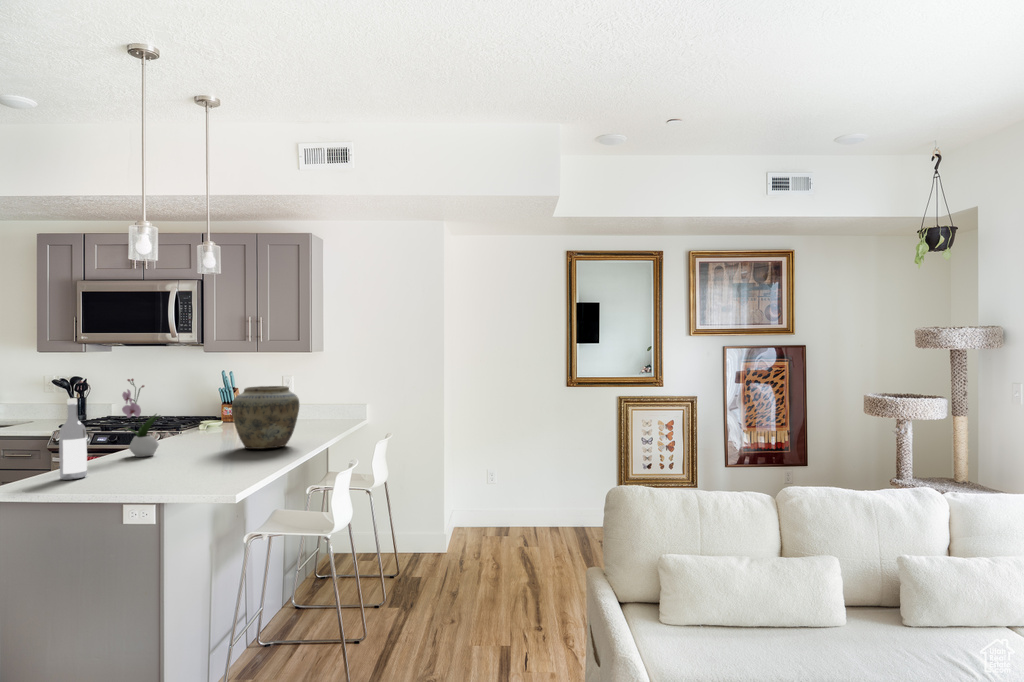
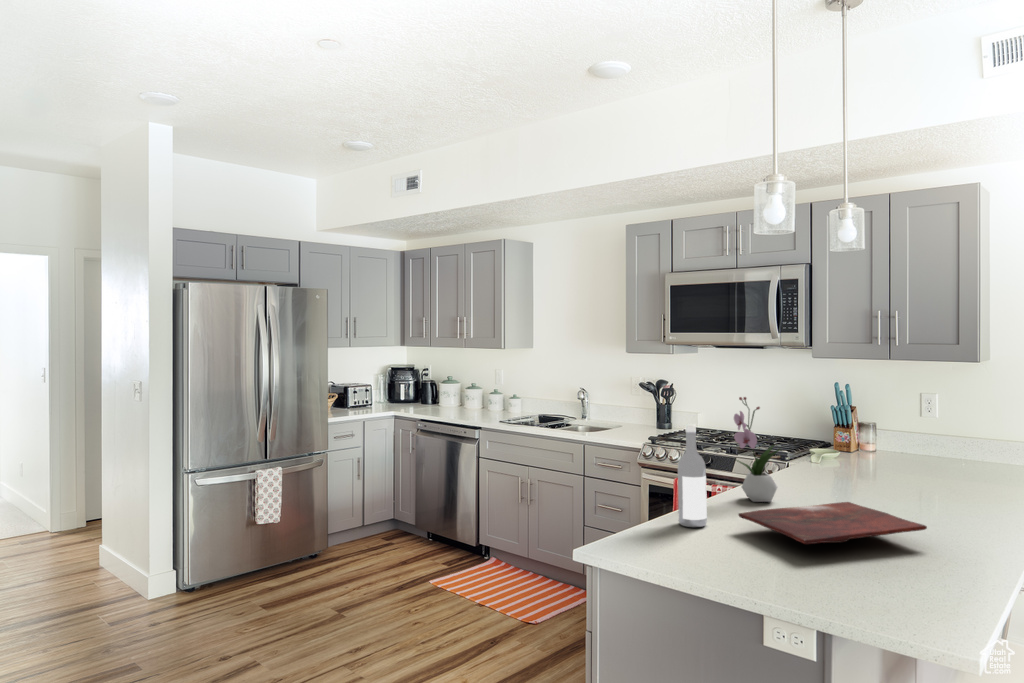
vase: present [232,386,299,449] -> none [875,416,986,517]
cutting board: none [114,446,252,473] -> present [738,502,927,544]

